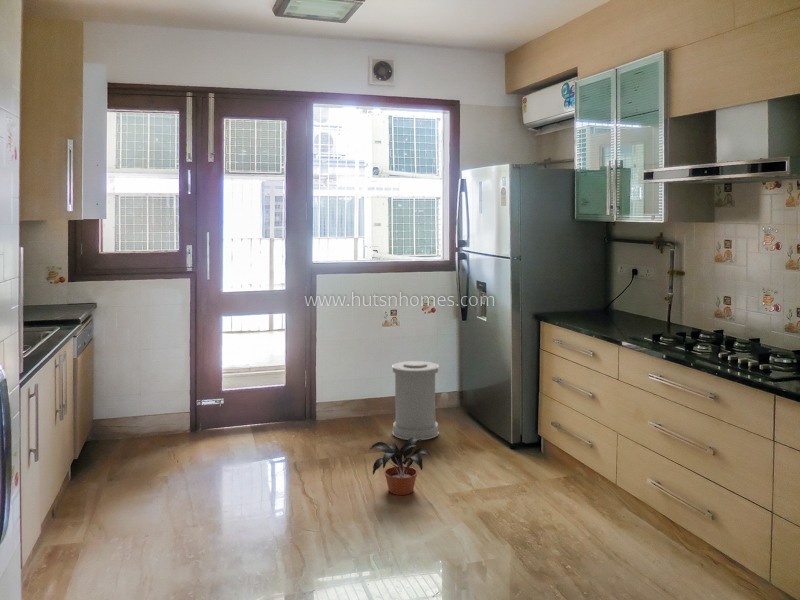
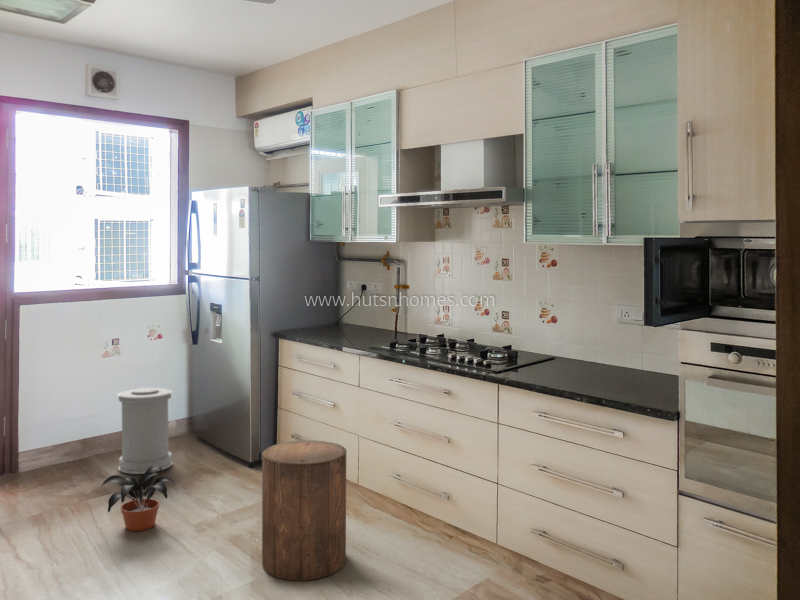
stool: none [502,433,590,575] -> present [262,441,346,581]

